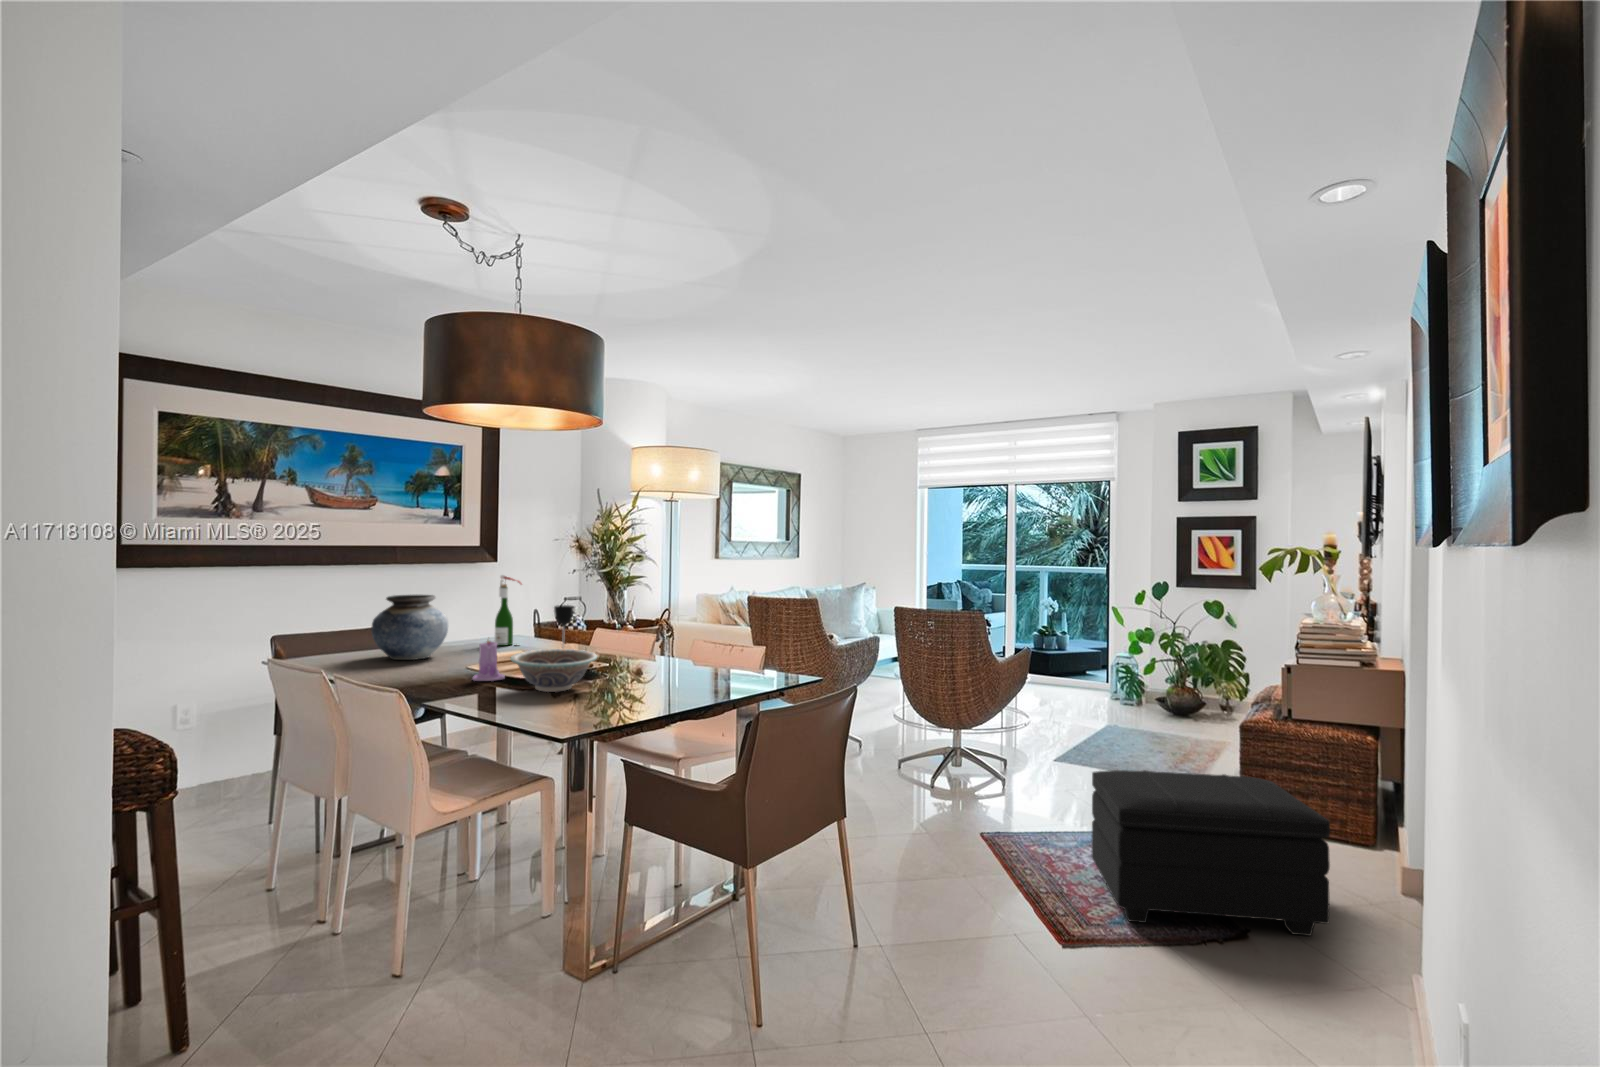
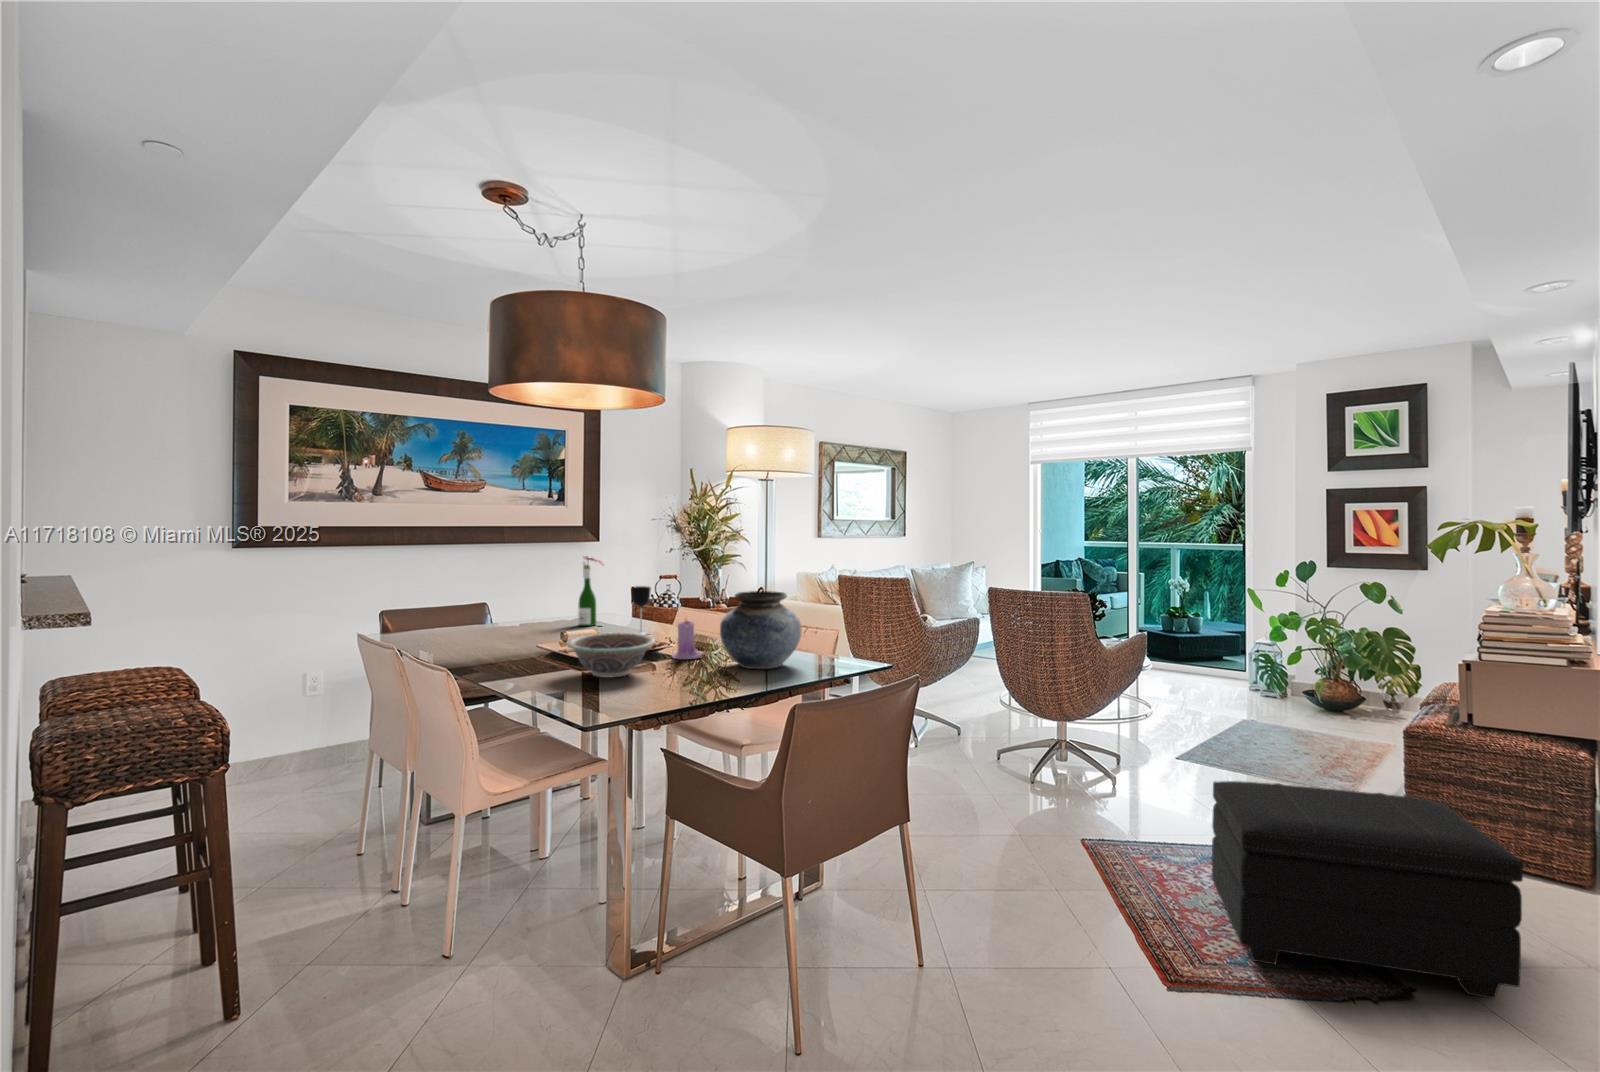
vase: present [371,595,448,660] -> present [720,591,801,669]
candle: present [473,641,505,681] -> present [672,618,701,659]

